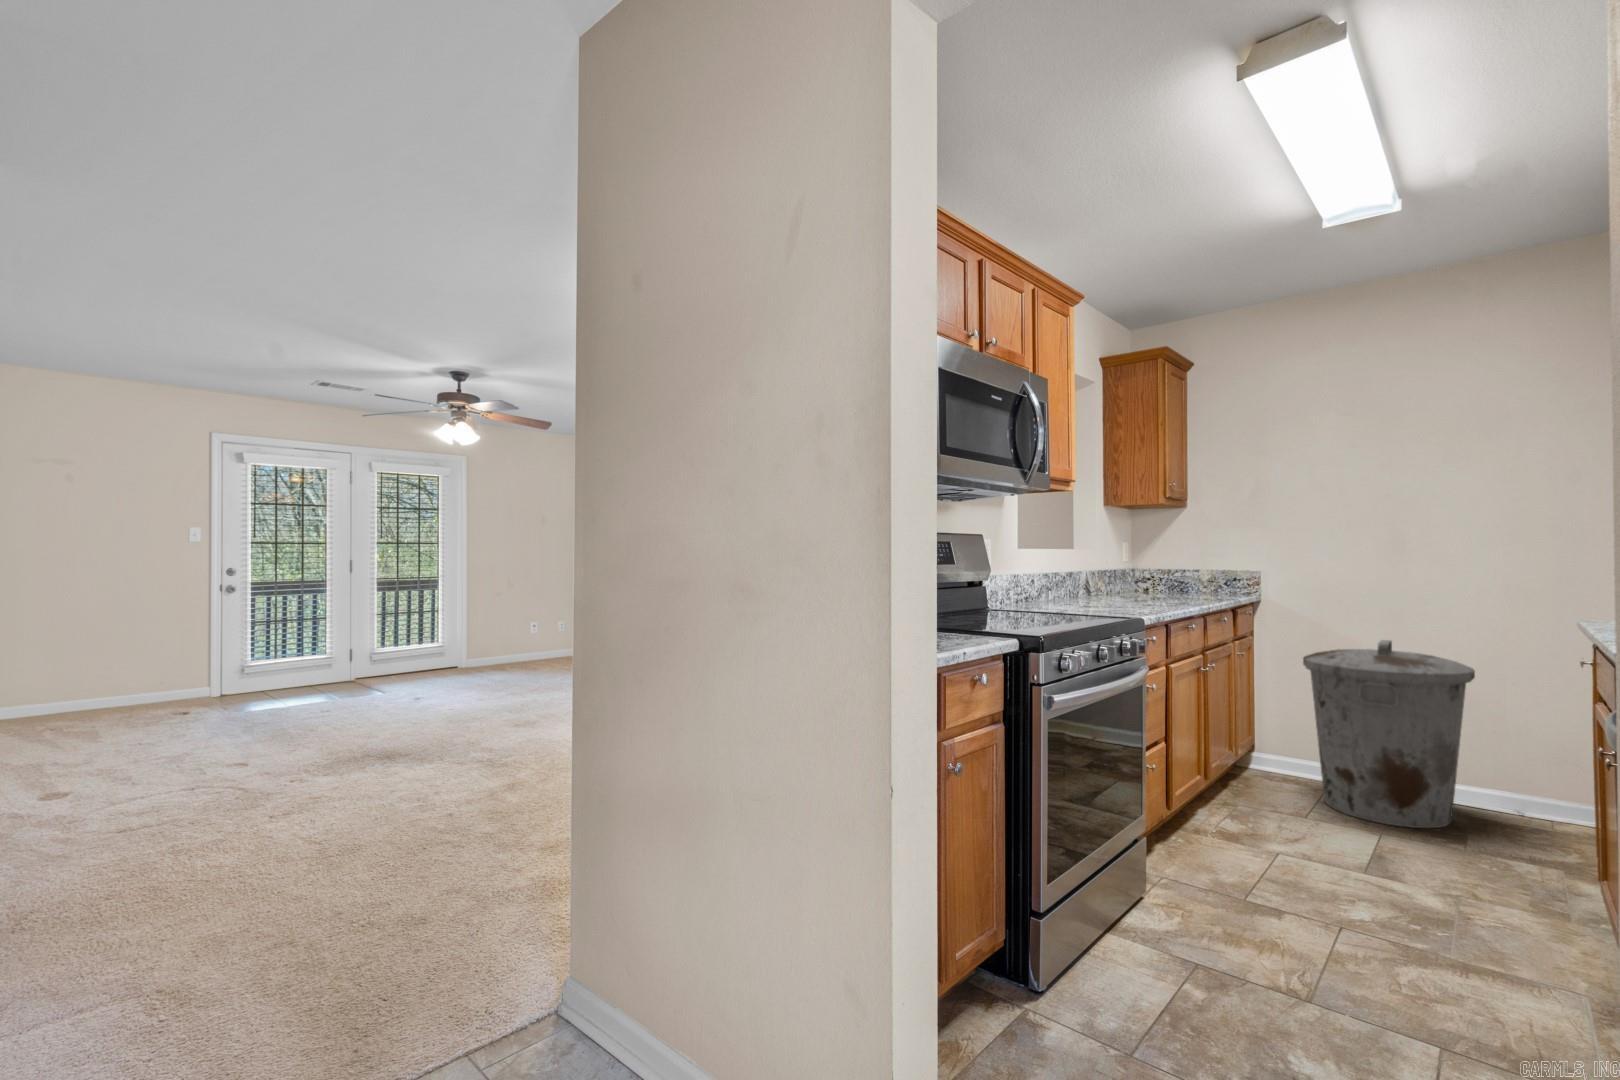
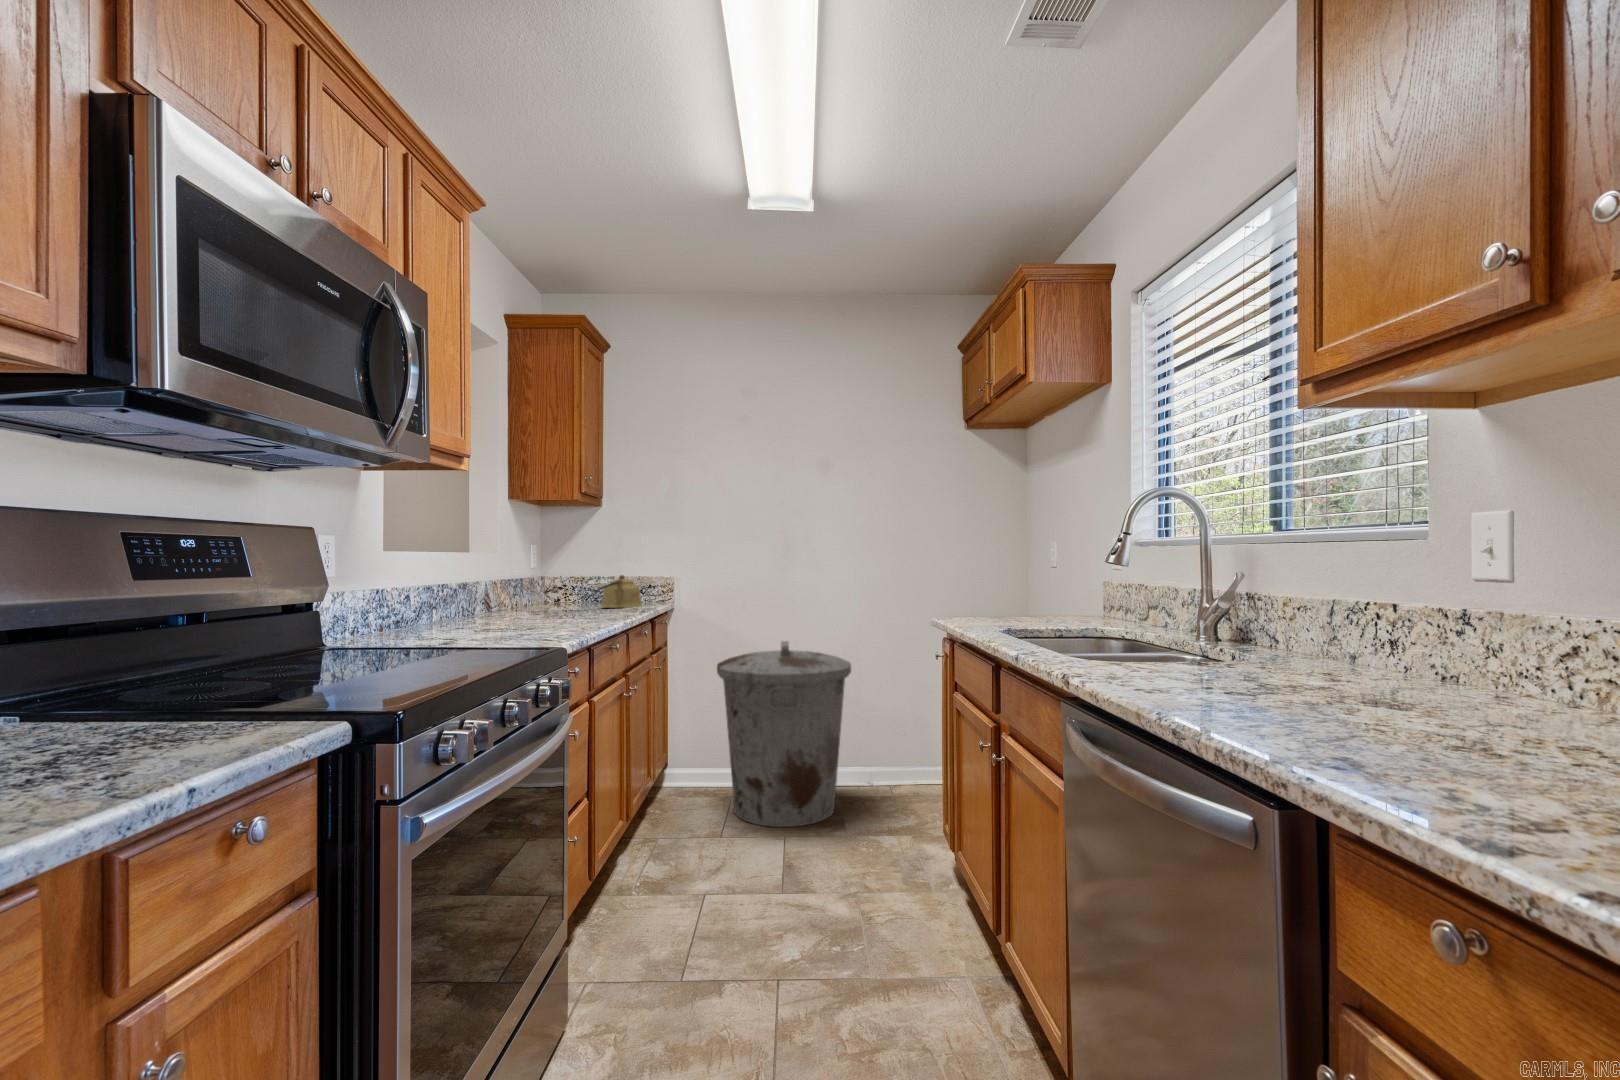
kettle: none [1181,569,1225,598] -> present [598,575,642,608]

